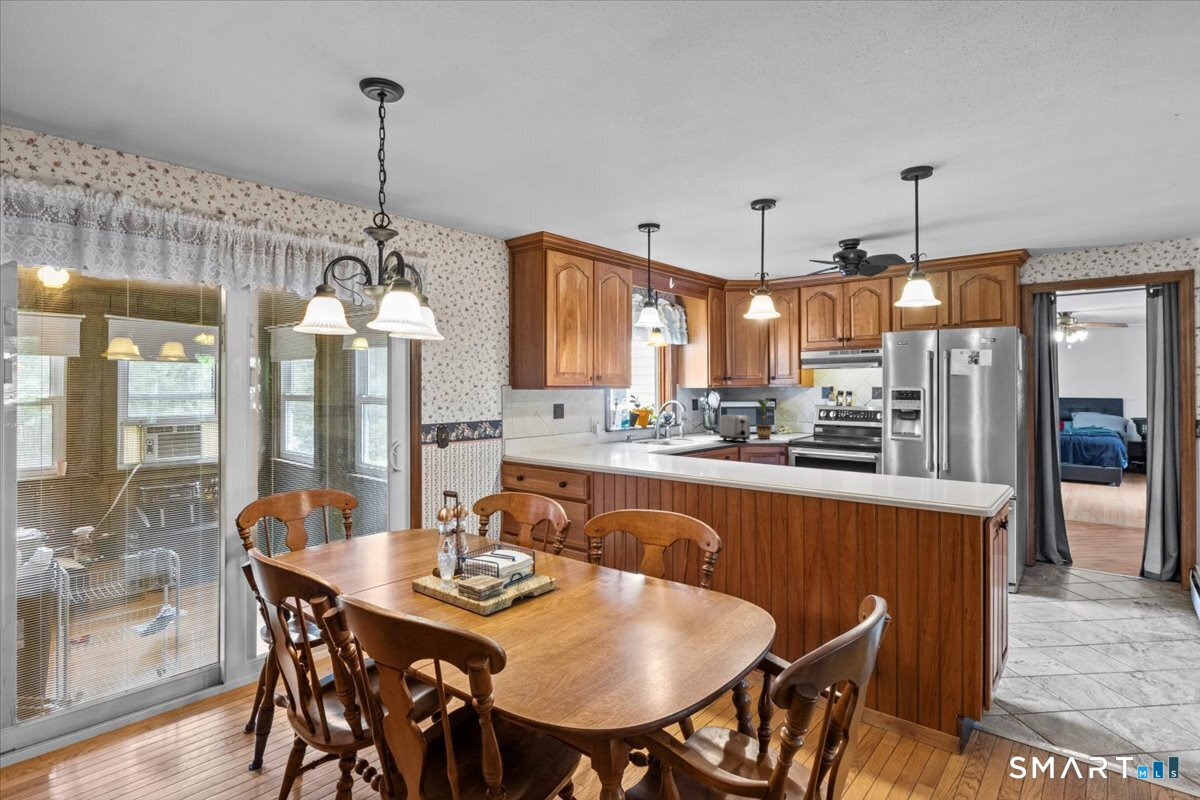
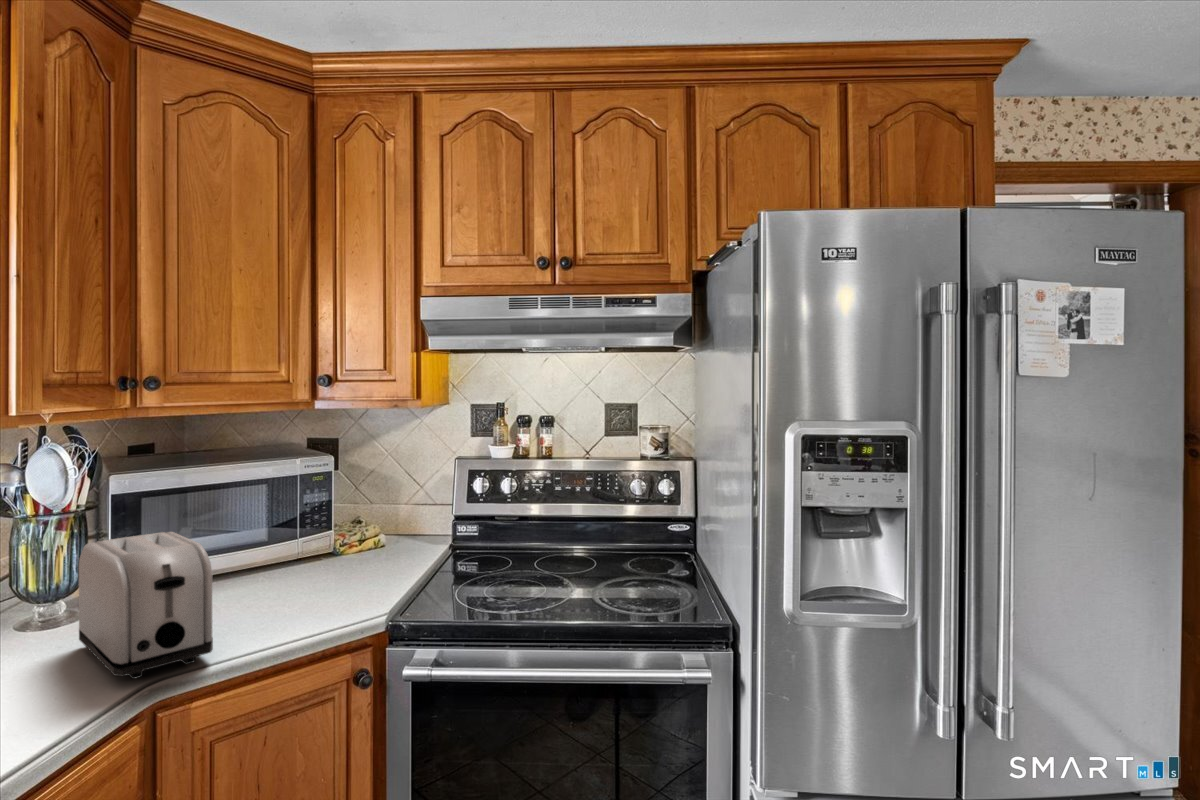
potted plant: present [753,399,772,439] -> none [237,452,355,599]

